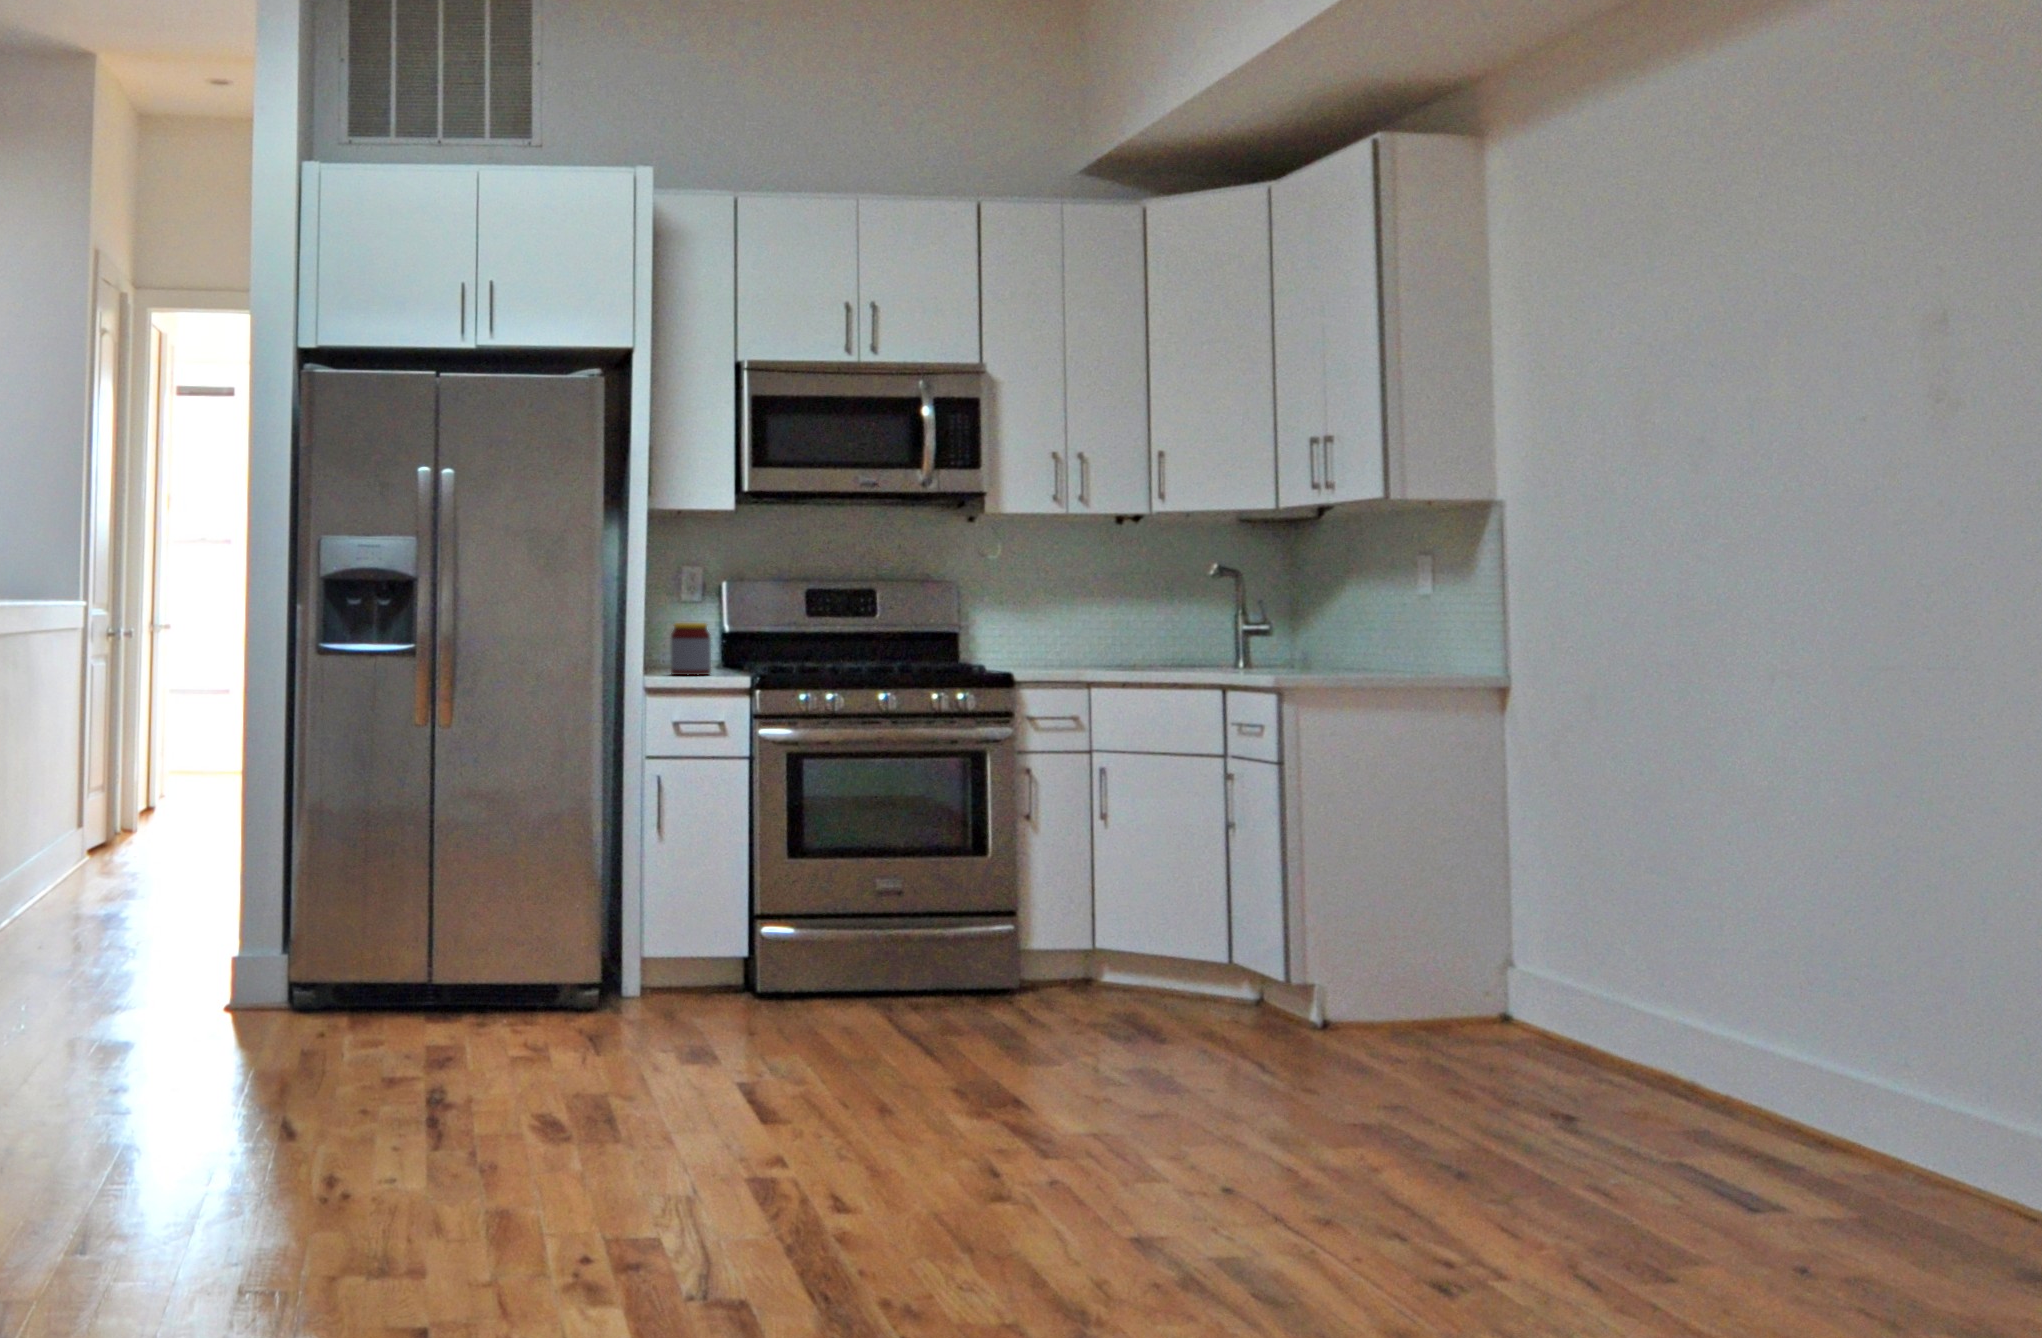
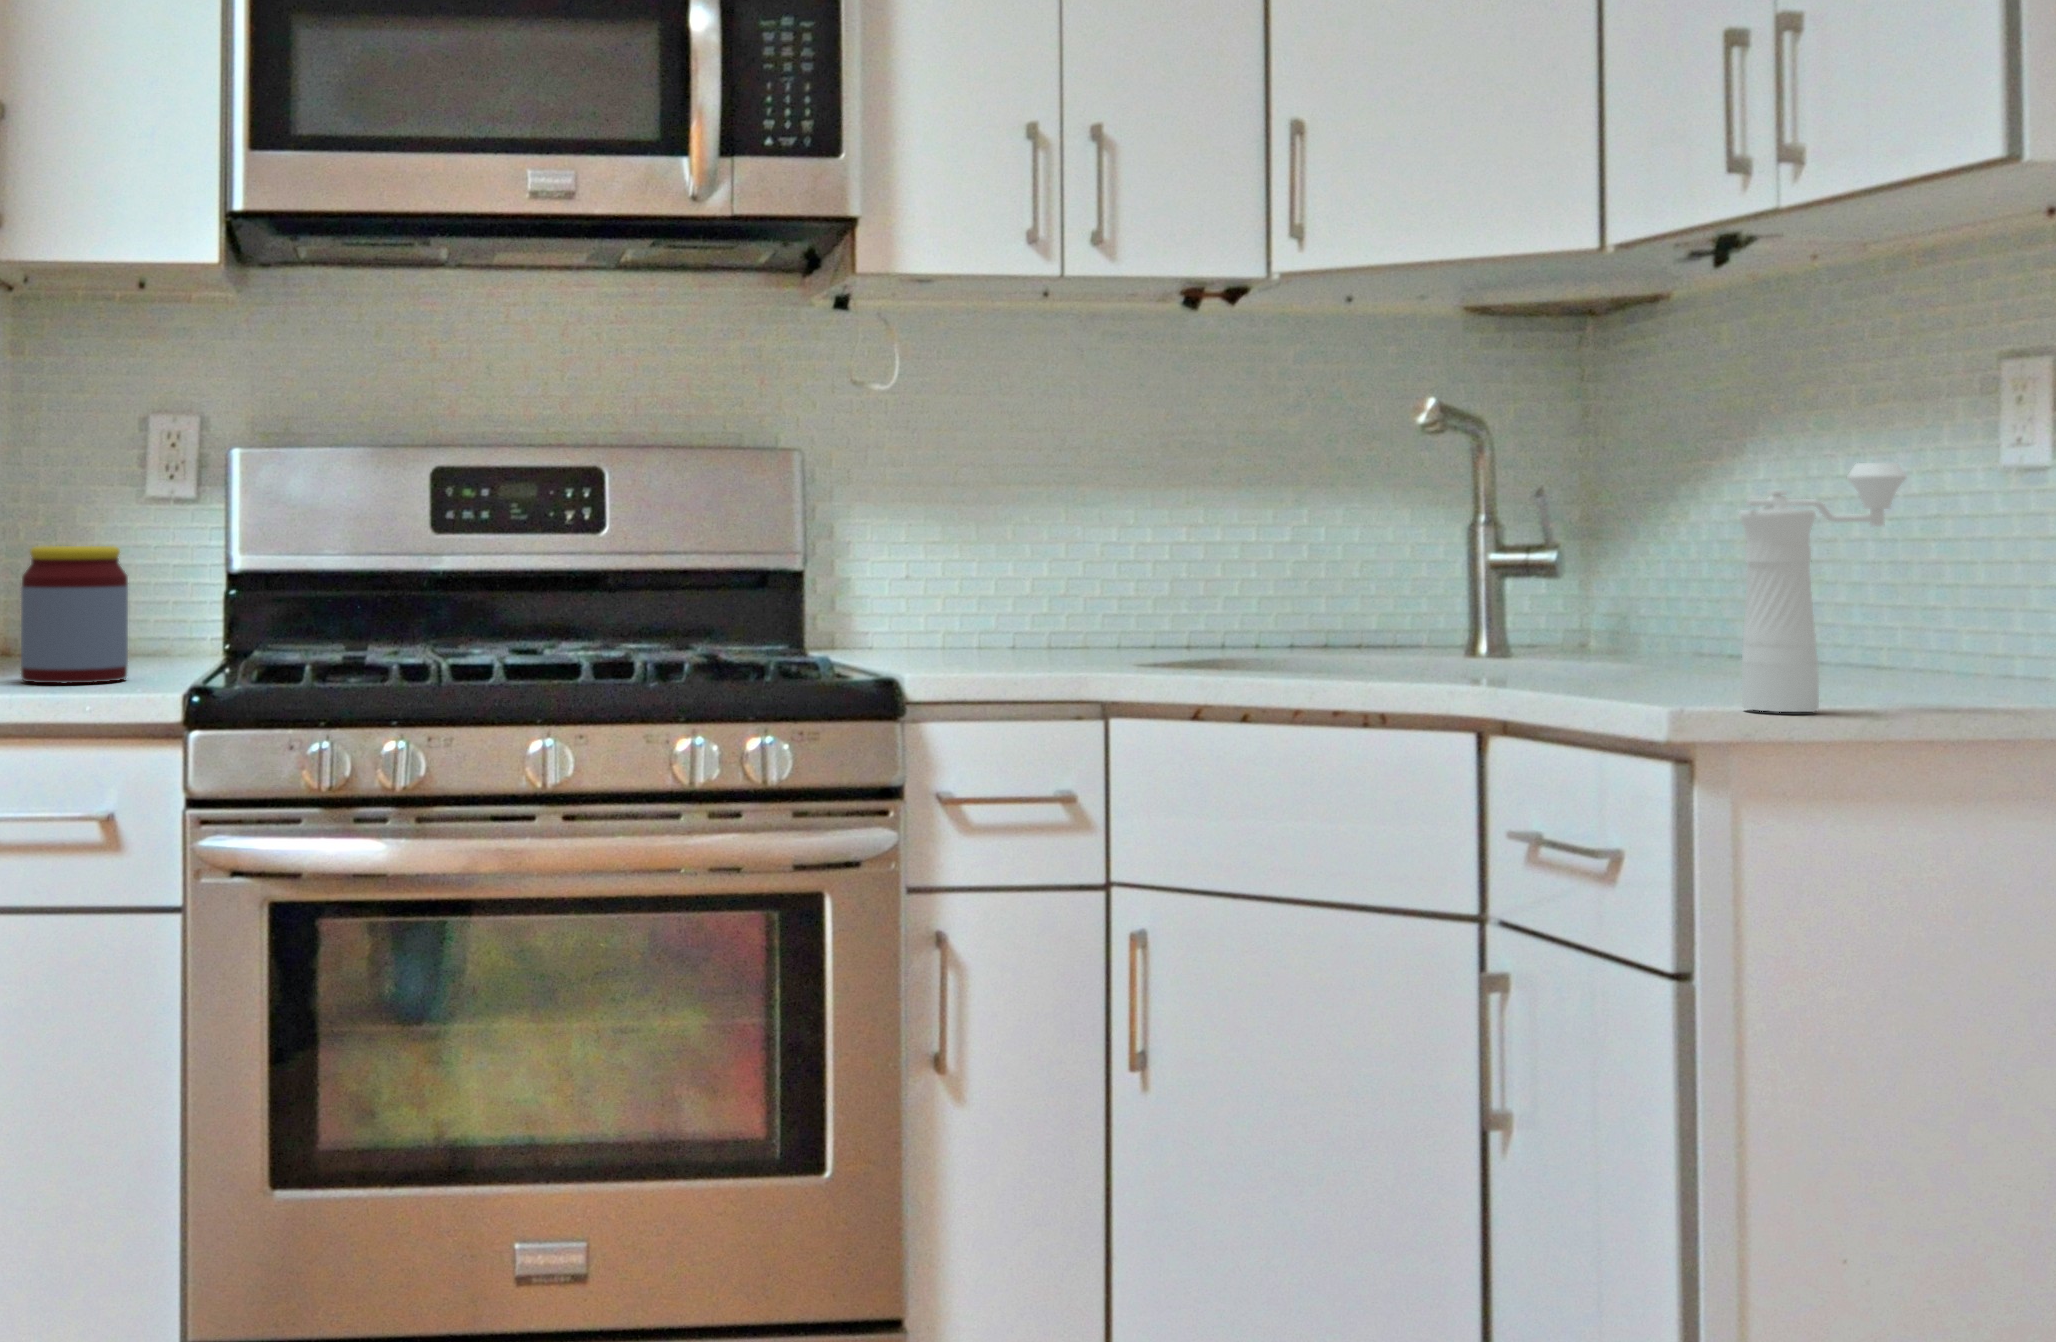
pepper mill: none [1303,597,1360,680] -> present [1739,463,1906,712]

